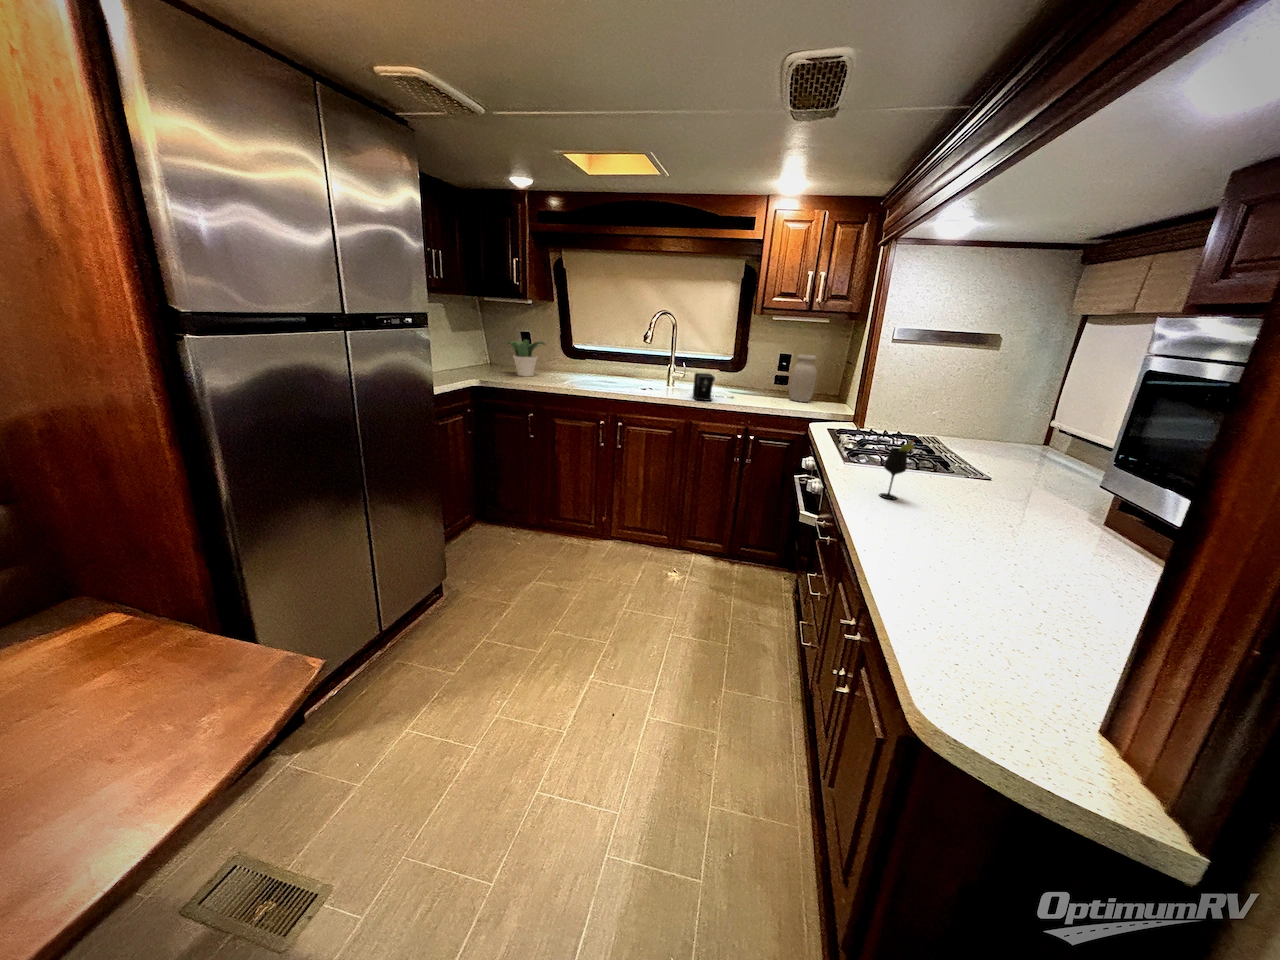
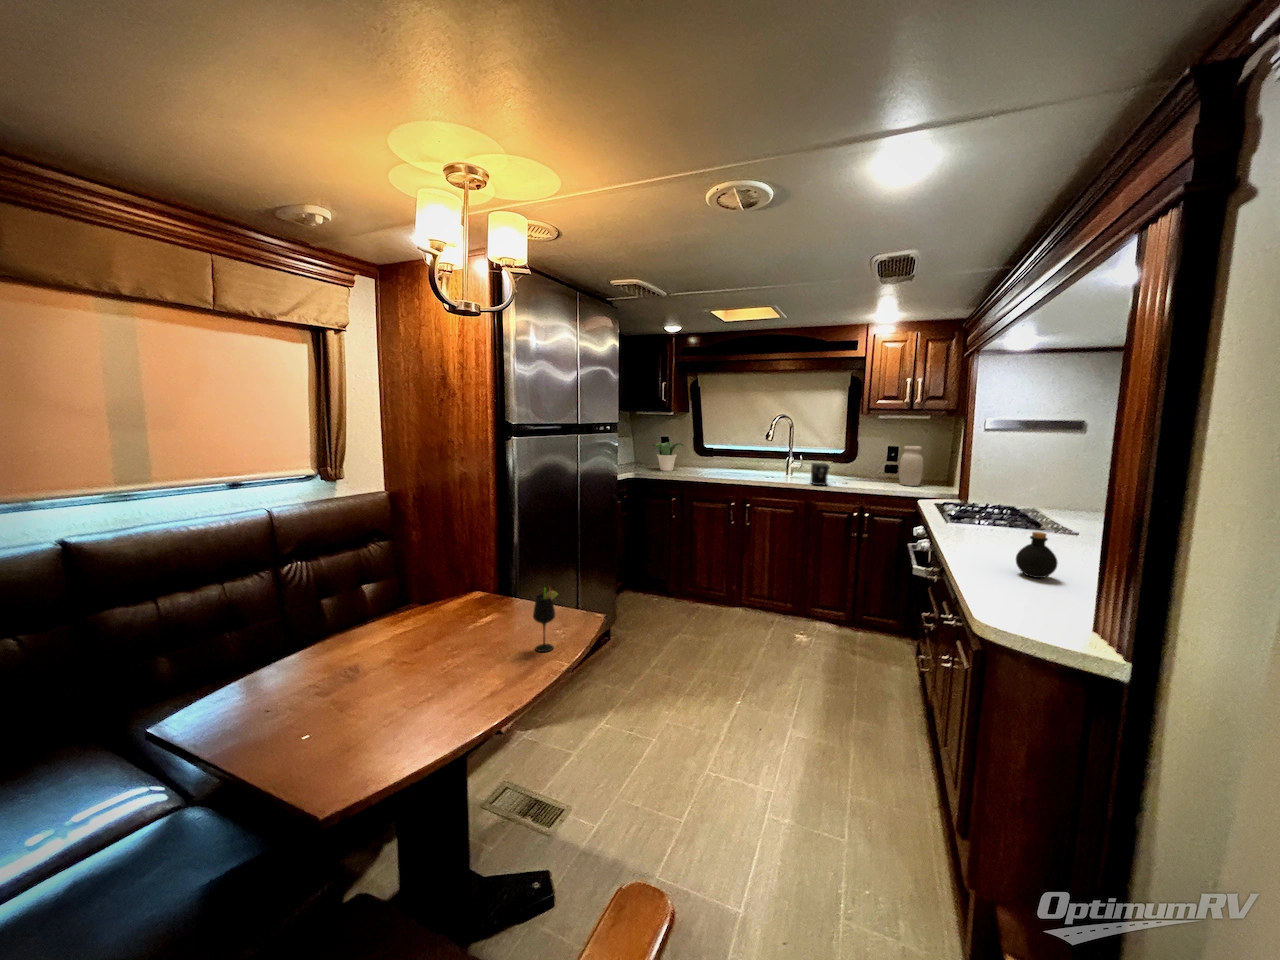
wine glass: present [880,440,915,499] -> present [533,589,558,652]
bottle: none [944,504,999,568] -> present [1016,532,1057,578]

